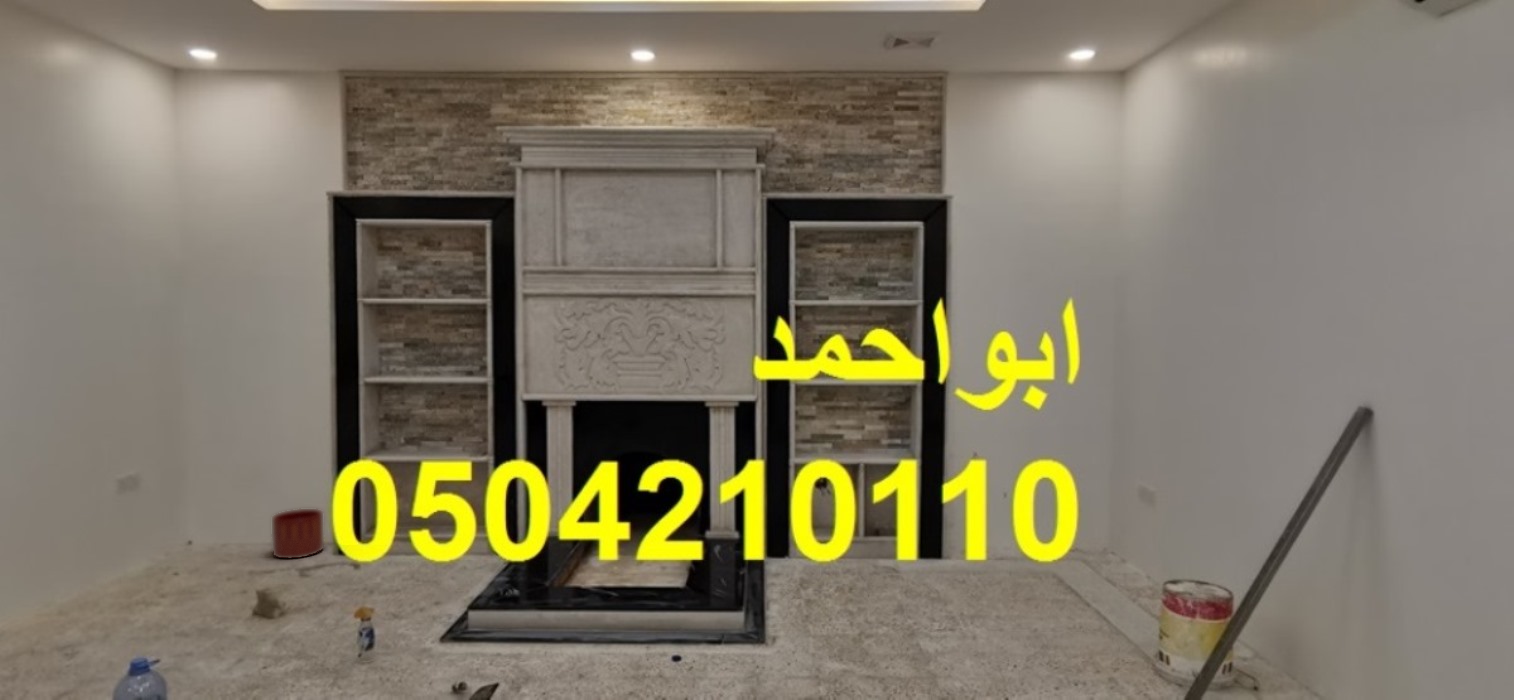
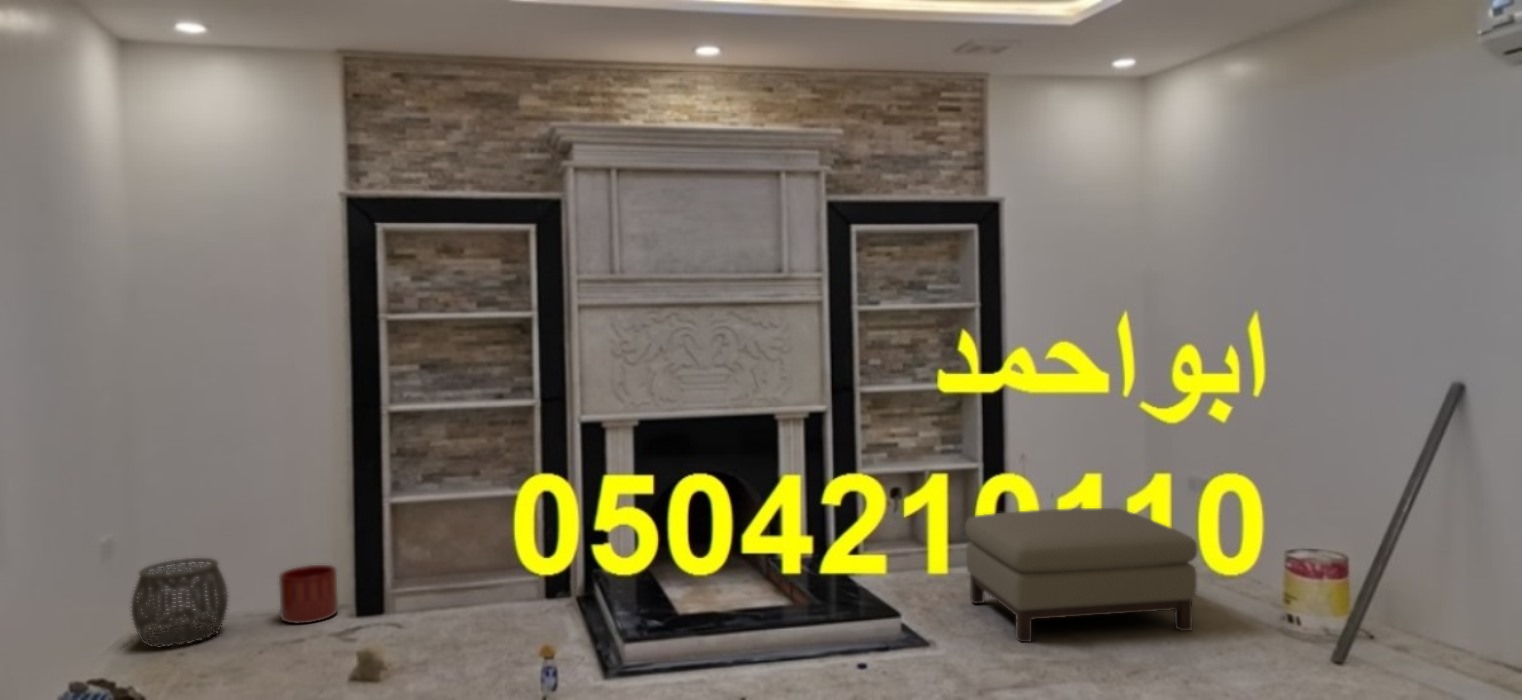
woven basket: none [145,496,231,569] -> present [131,558,228,647]
ottoman: none [855,518,1073,667] -> present [965,508,1198,642]

